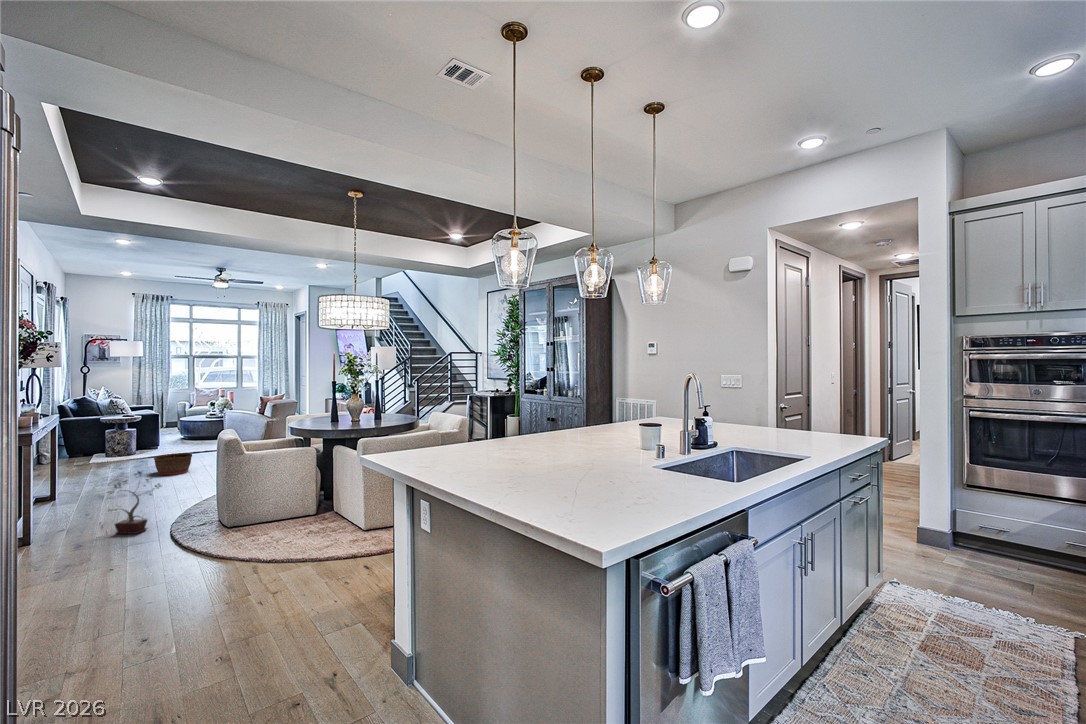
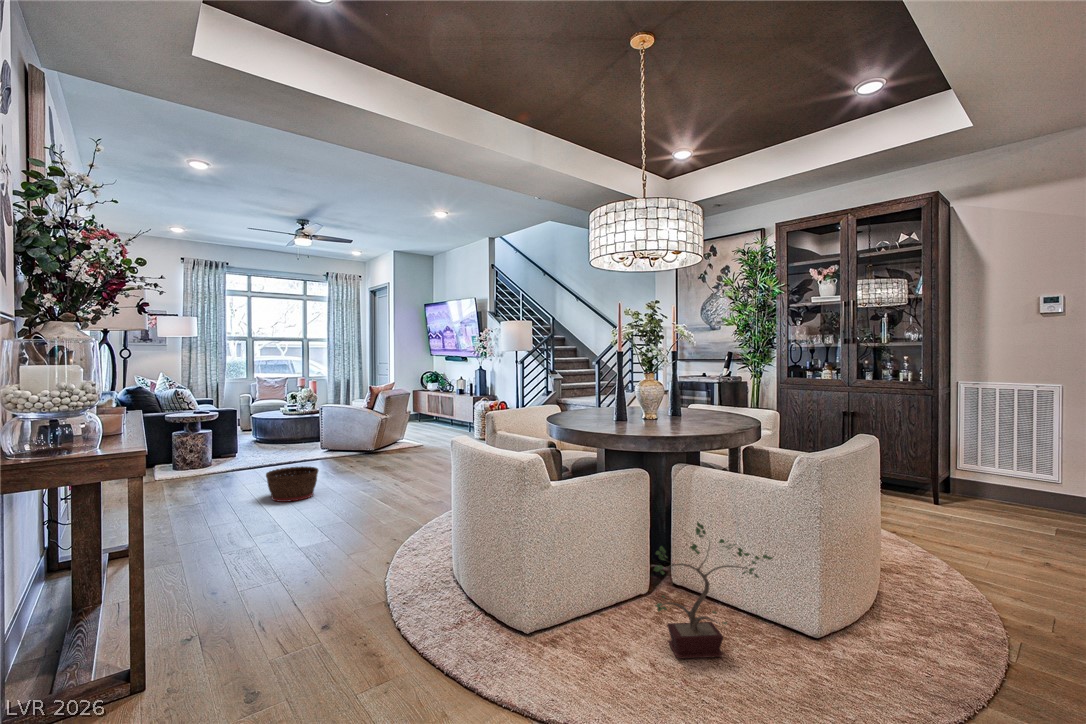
potted plant: present [107,471,161,534] -> present [654,522,773,659]

